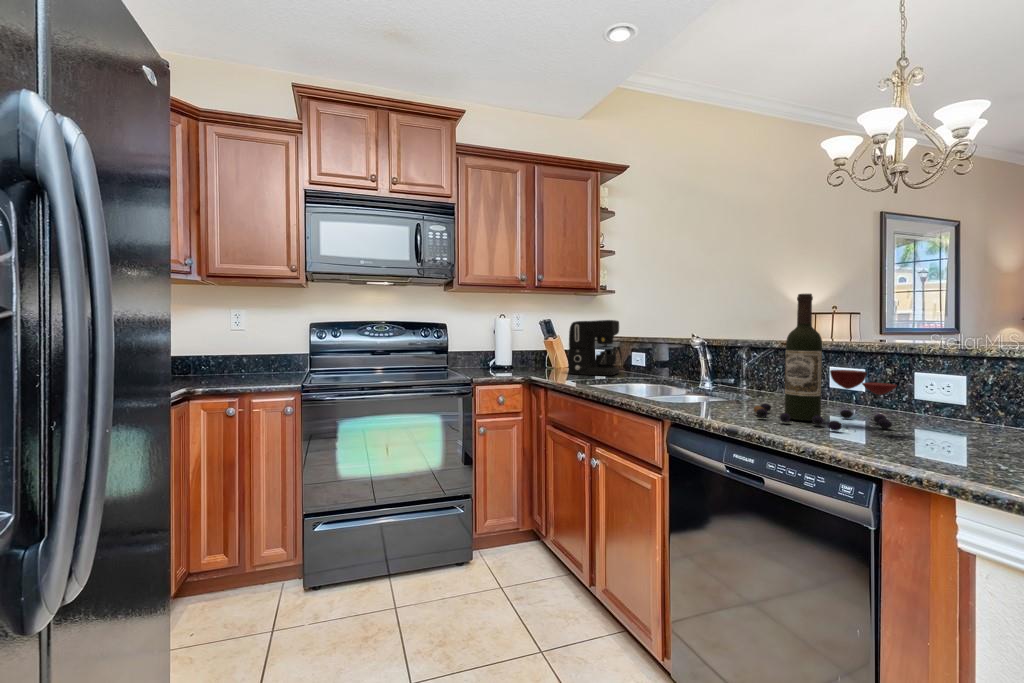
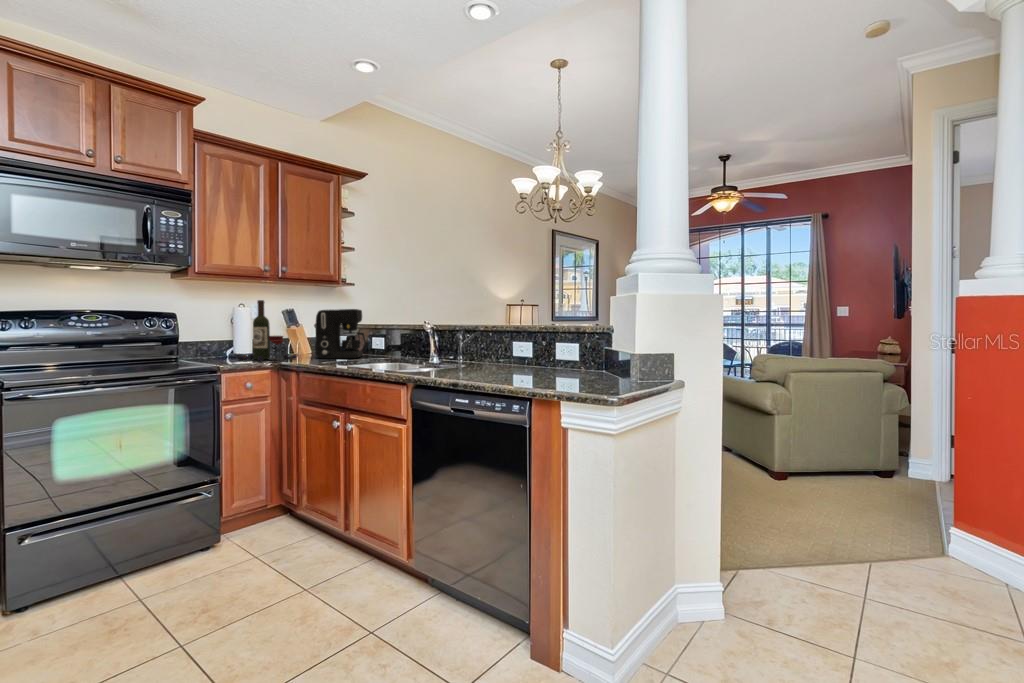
wine bottle: present [754,294,897,431] -> present [238,300,297,361]

